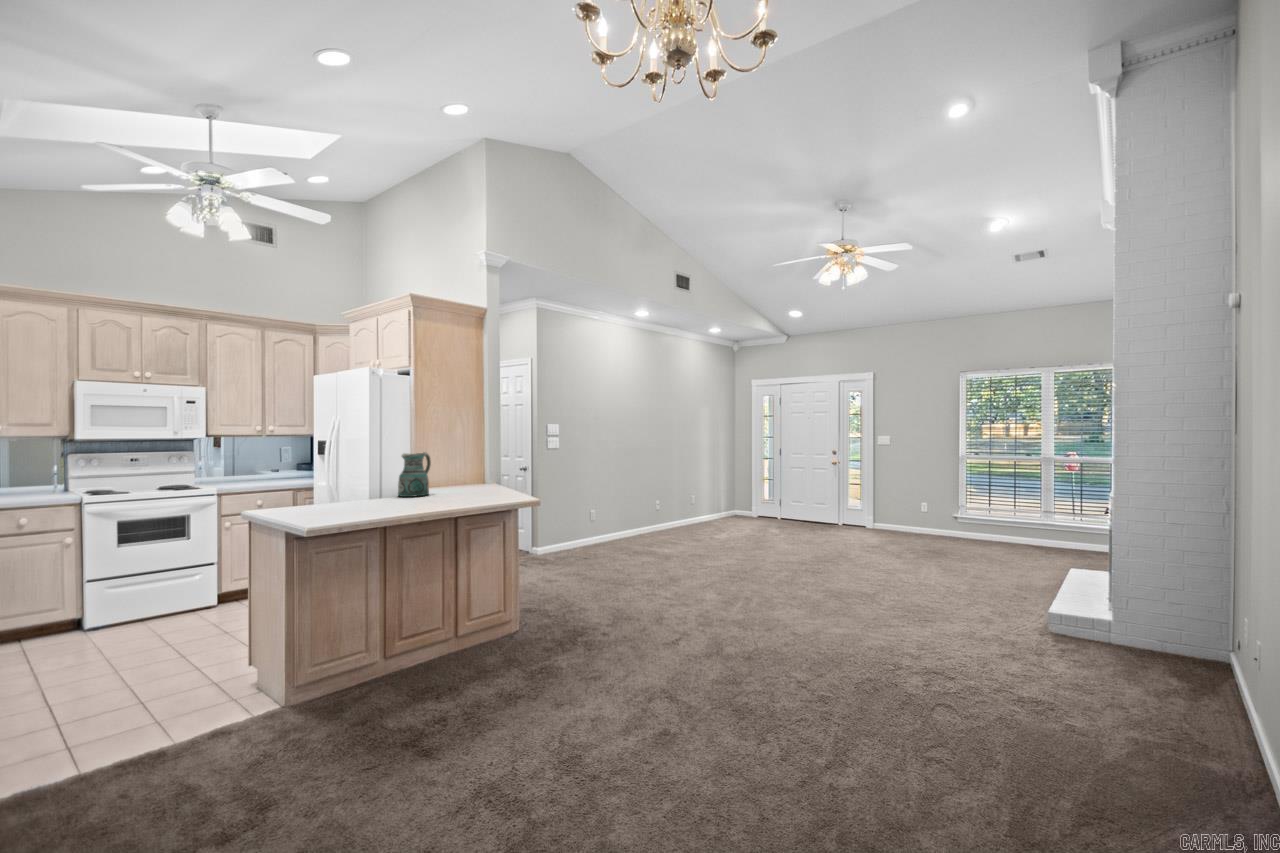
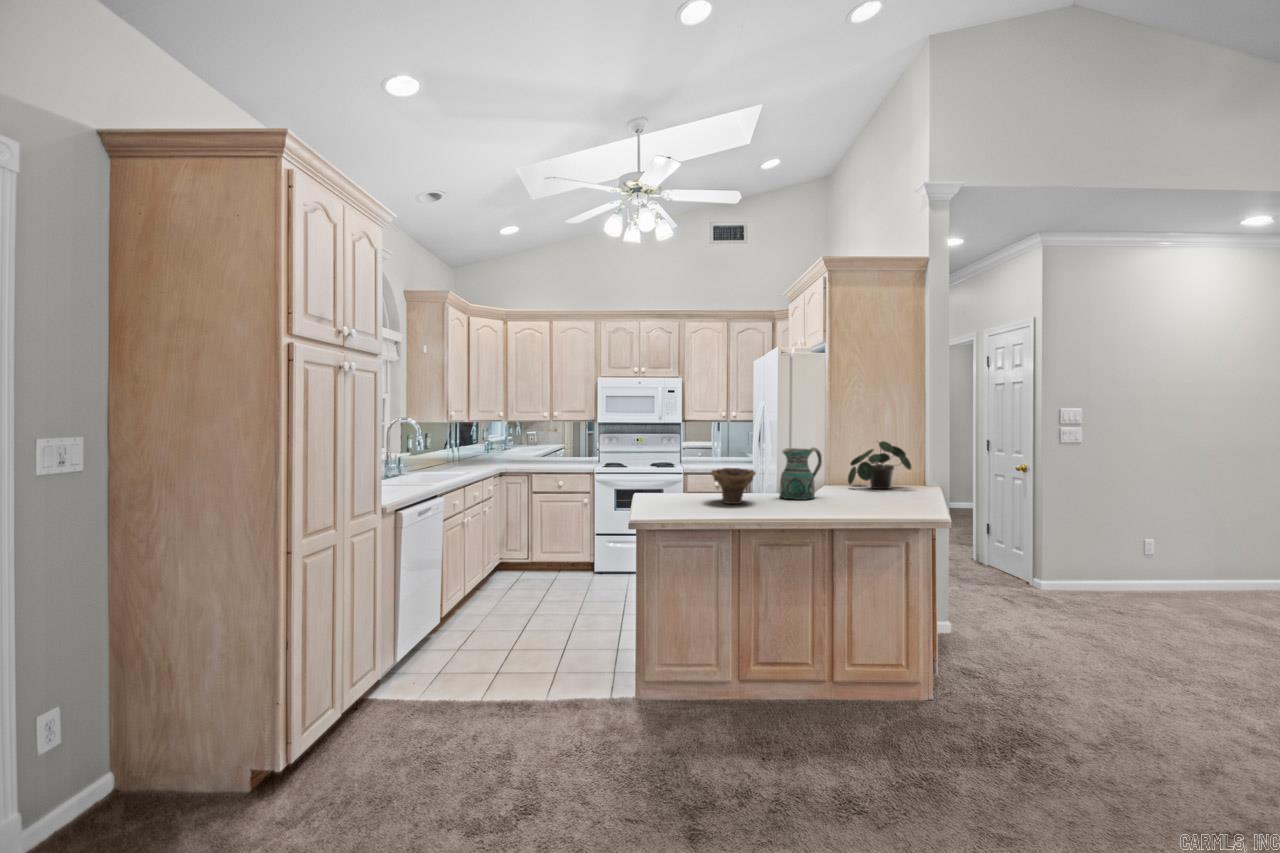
potted plant: none [432,447,484,486] -> present [848,441,912,489]
bowl: none [344,473,392,504] -> present [711,468,756,504]

